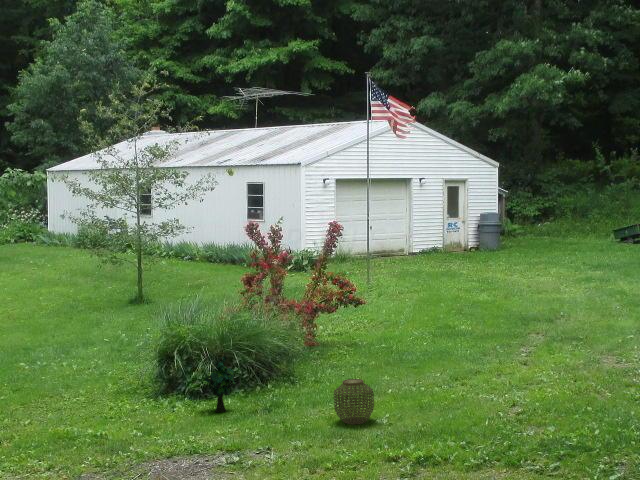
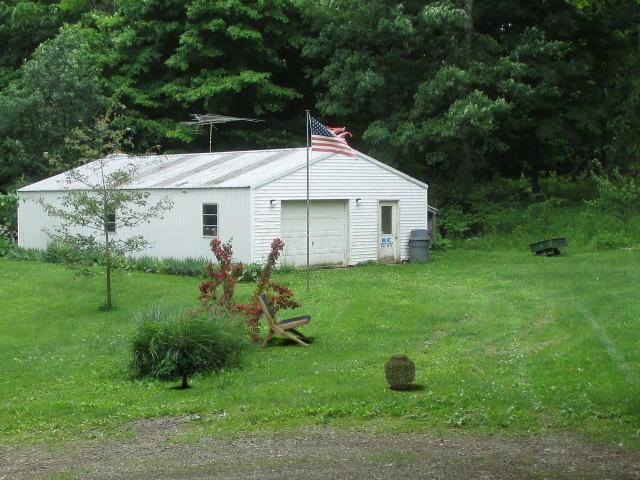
lounge chair: none [313,285,379,354] -> present [258,292,311,348]
woven basket: present [334,379,374,424] -> present [385,355,415,389]

